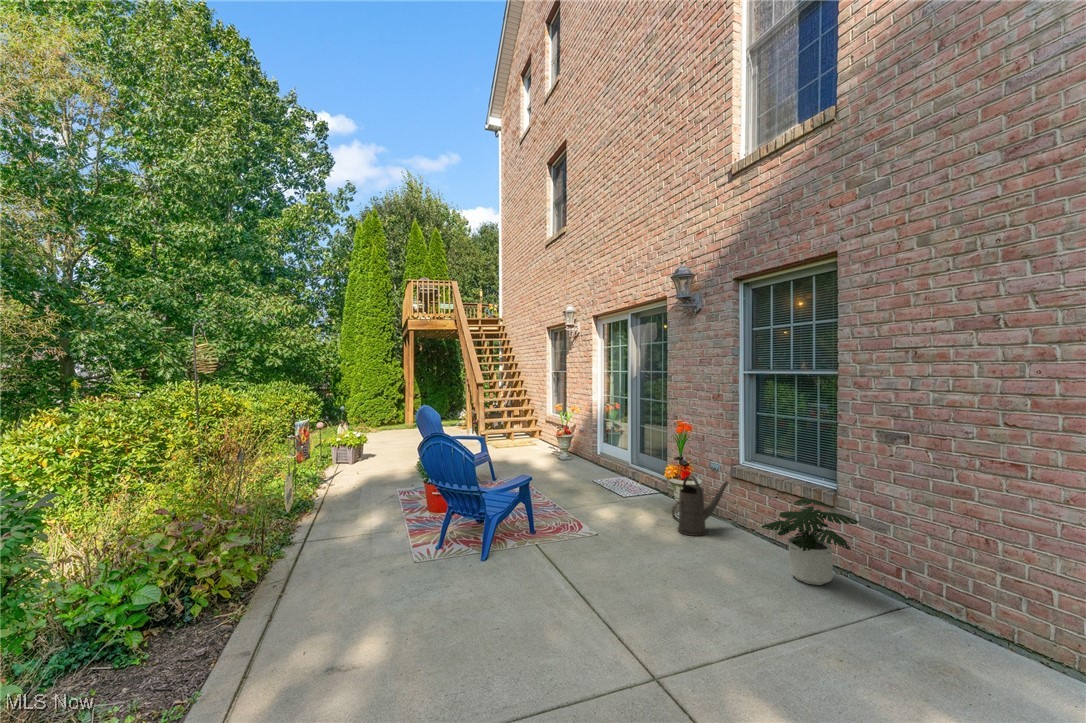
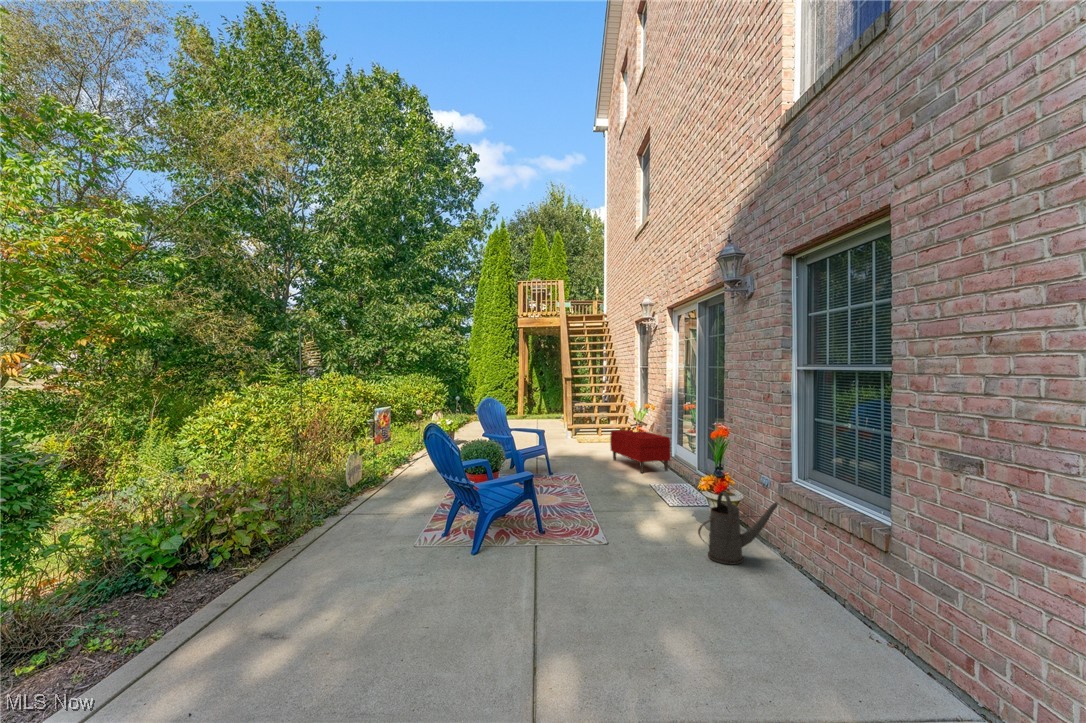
bench: none [534,429,596,469] -> present [610,430,671,473]
potted plant: present [762,499,859,585] -> none [776,536,914,655]

